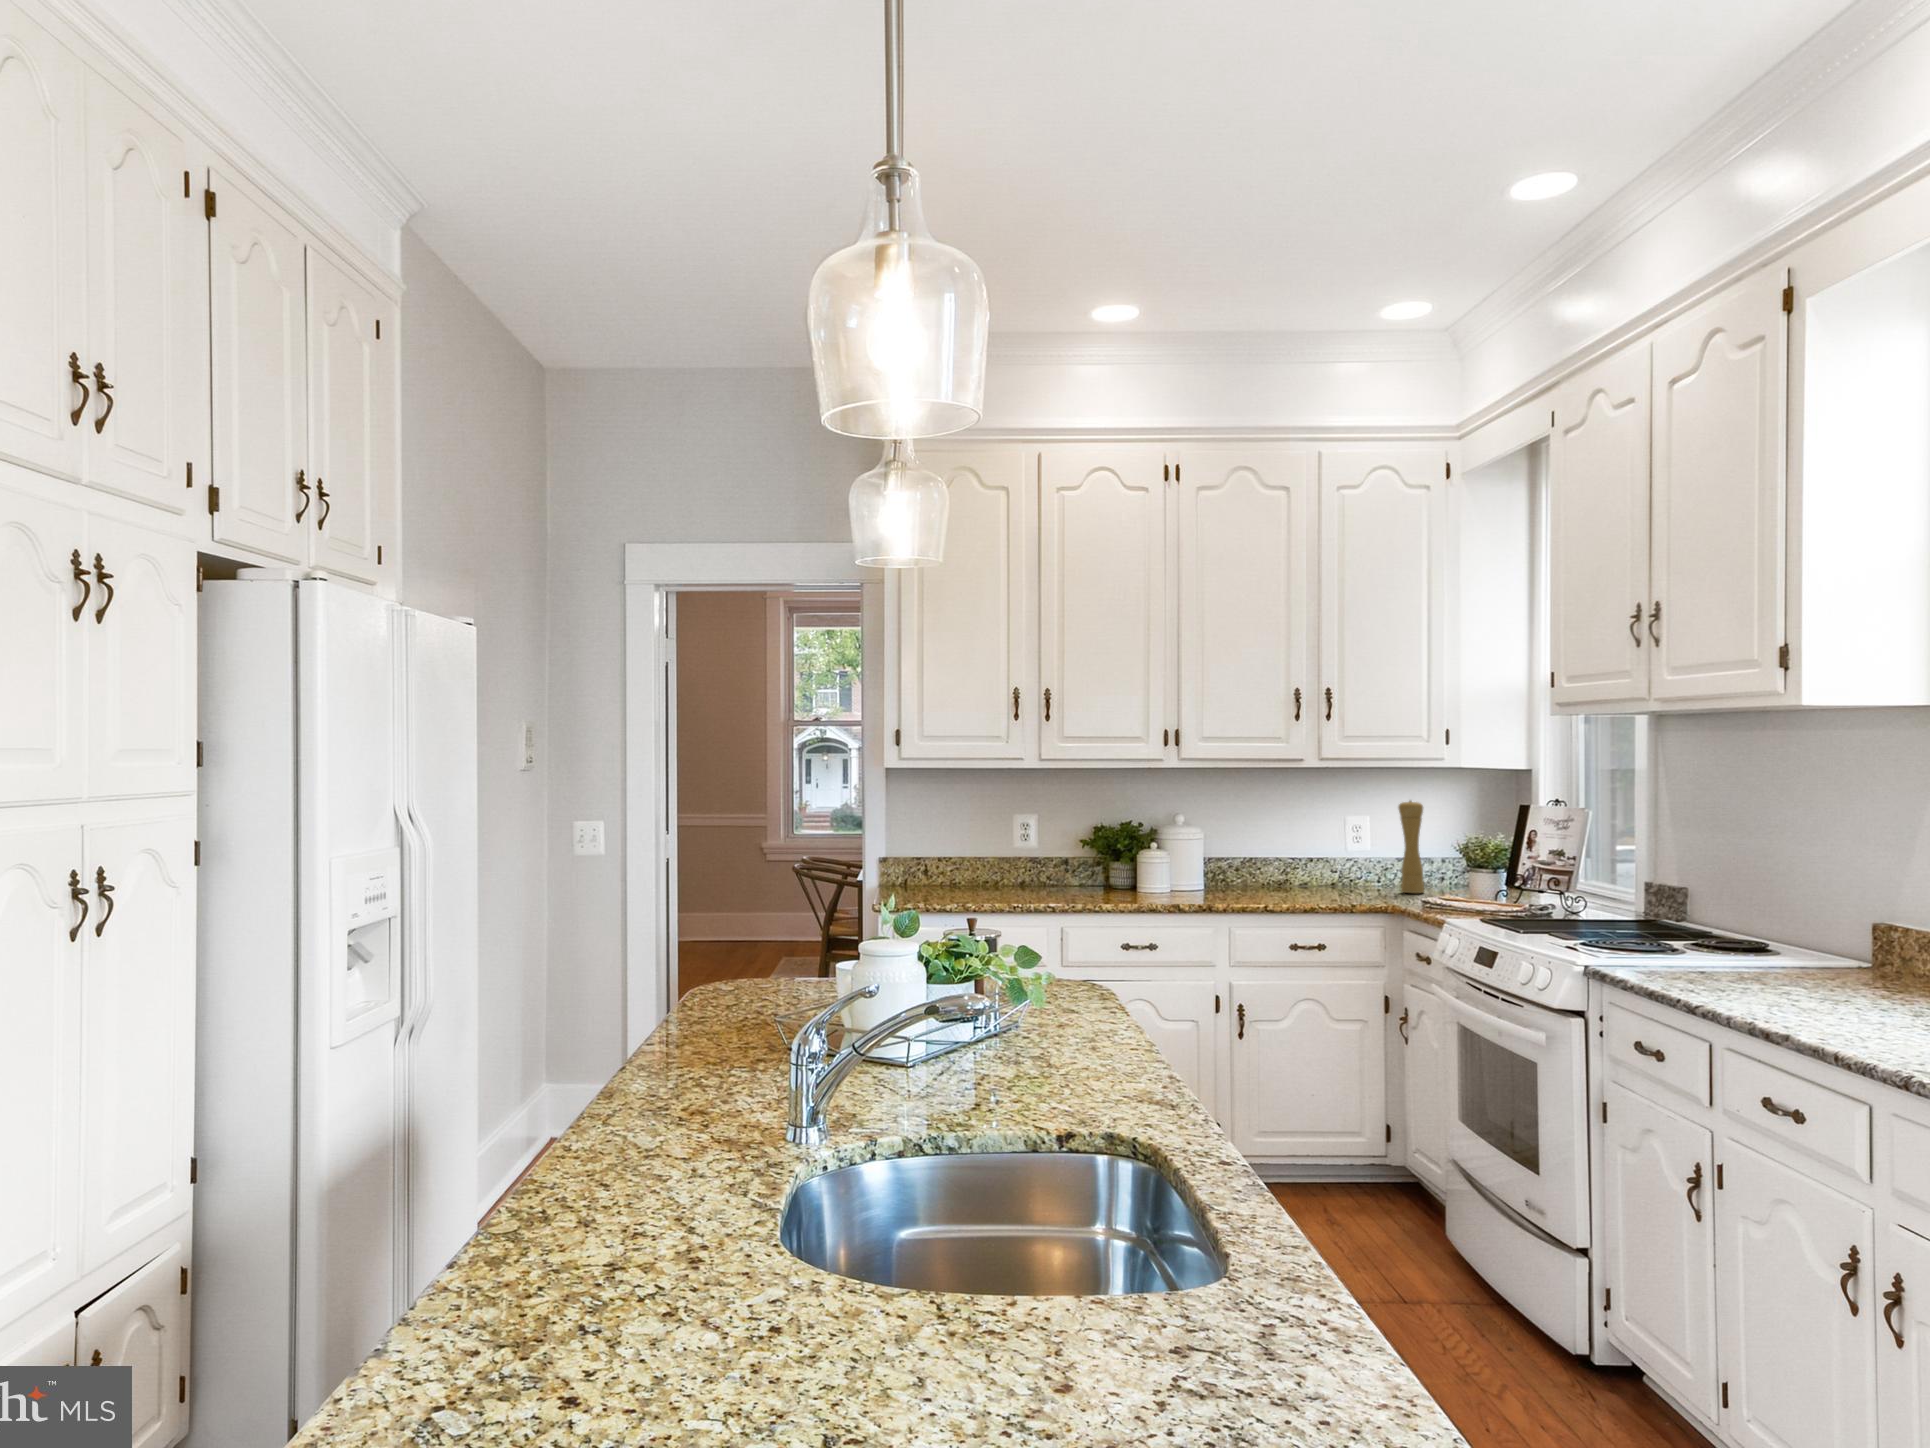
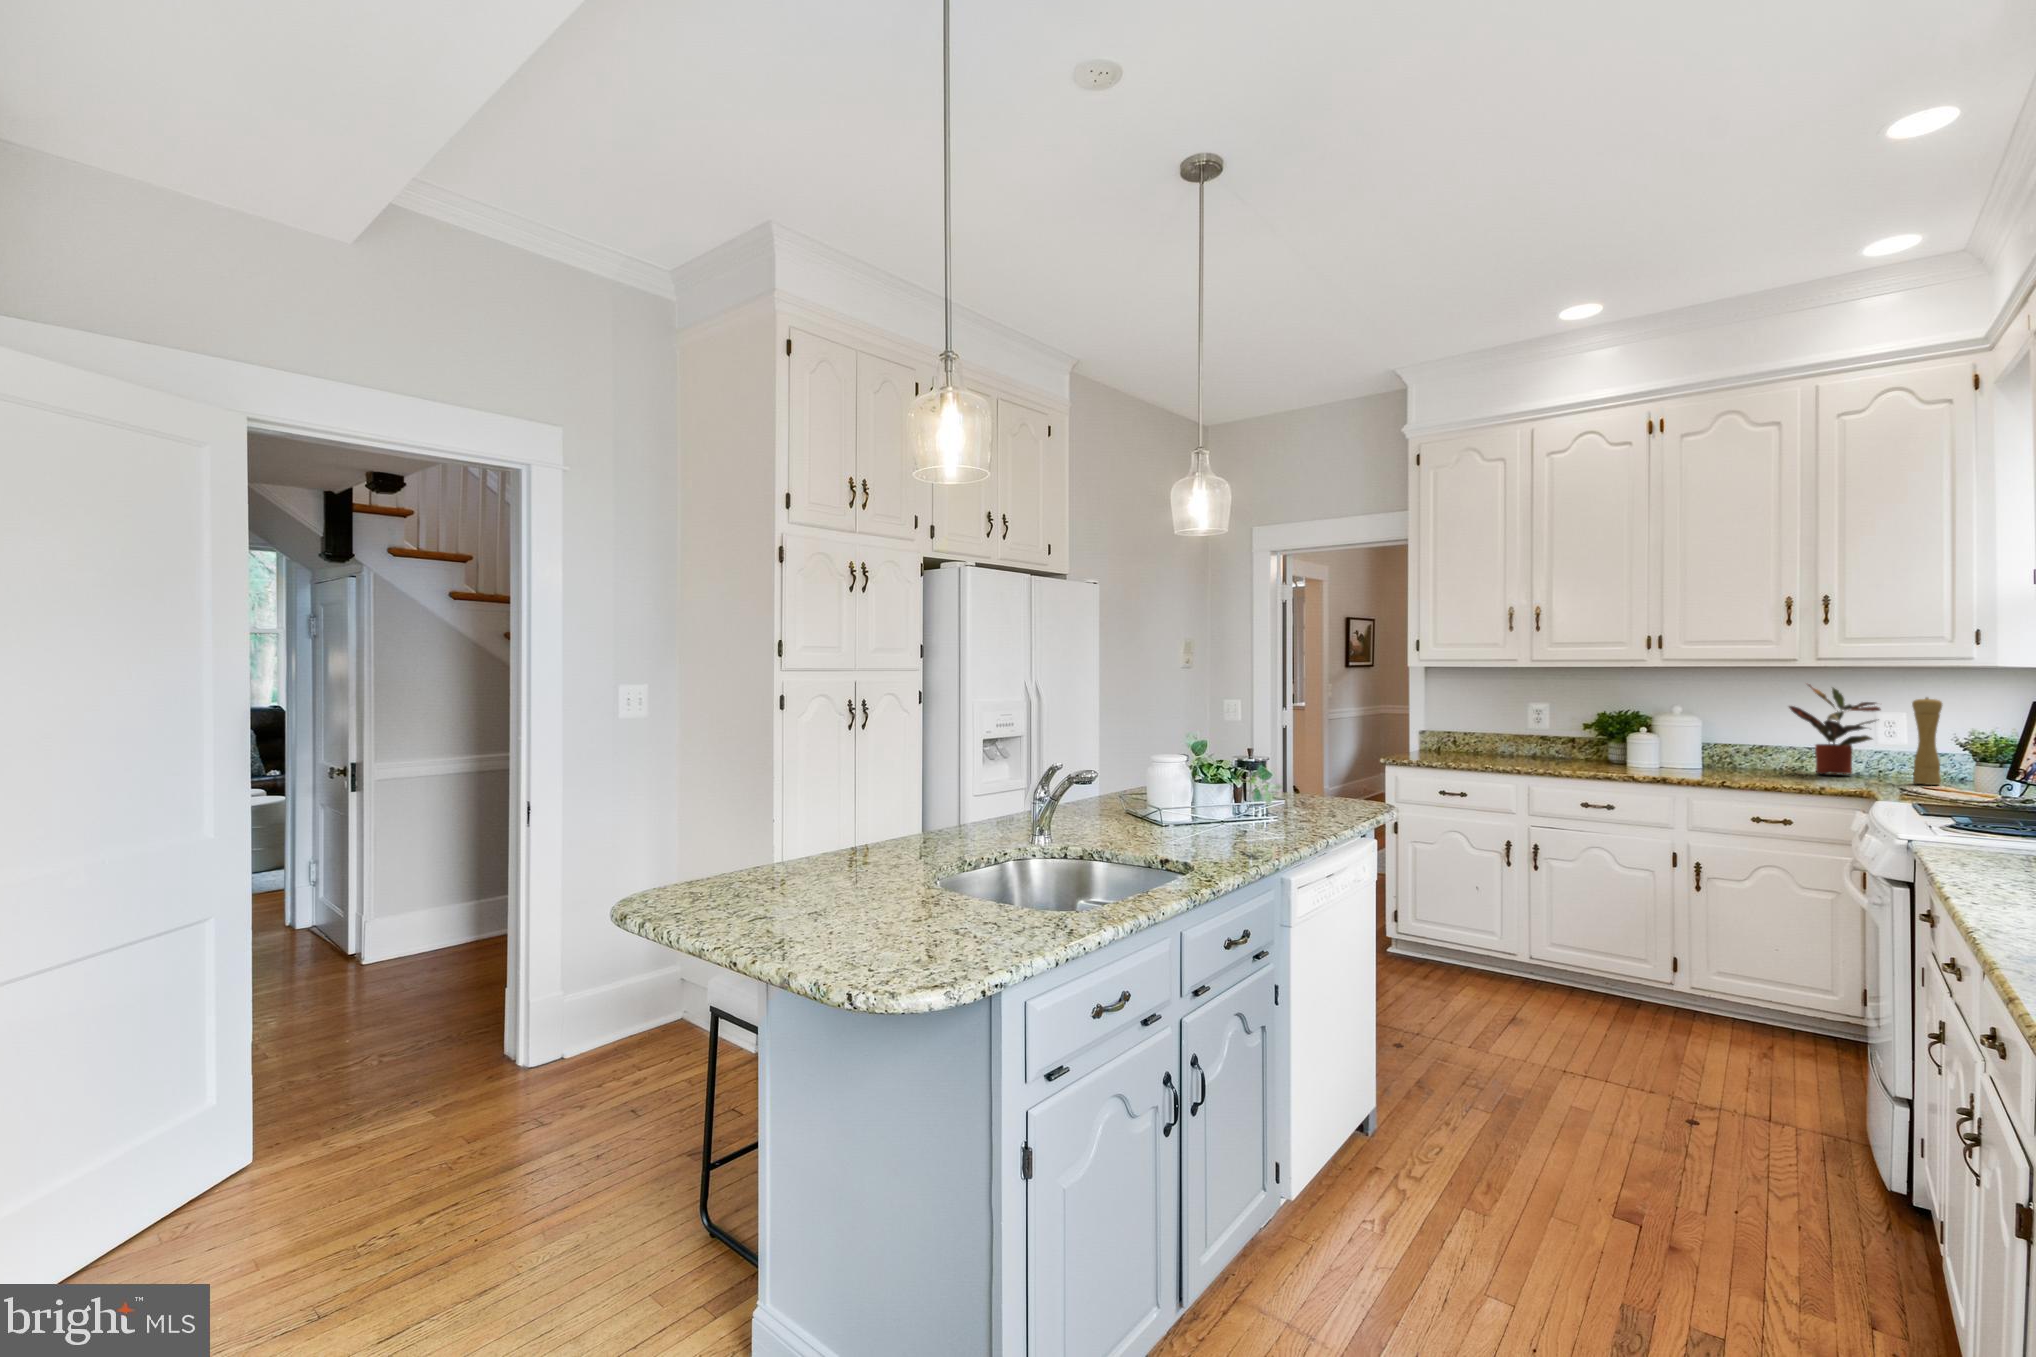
potted plant: none [1282,785,1367,888] -> present [1789,685,1881,774]

